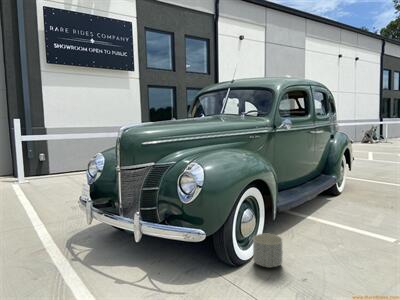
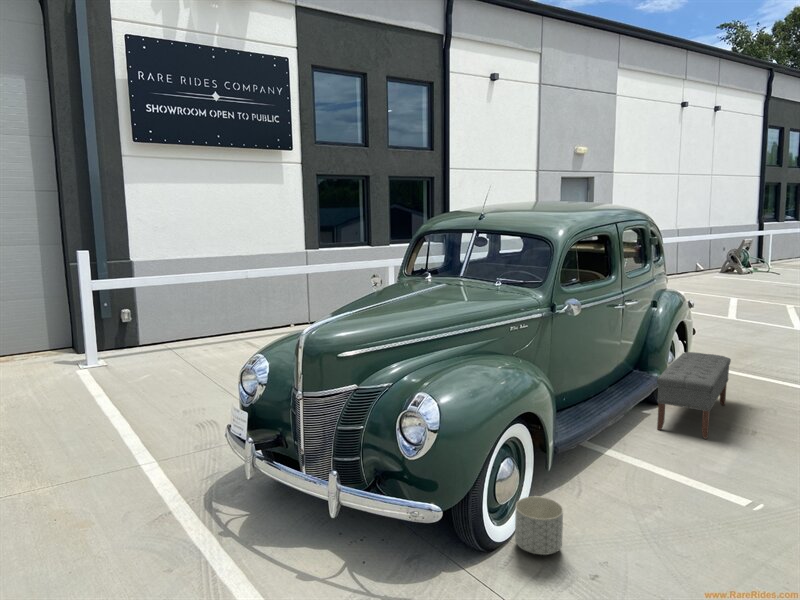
bench: none [335,167,375,211] -> present [657,352,731,439]

